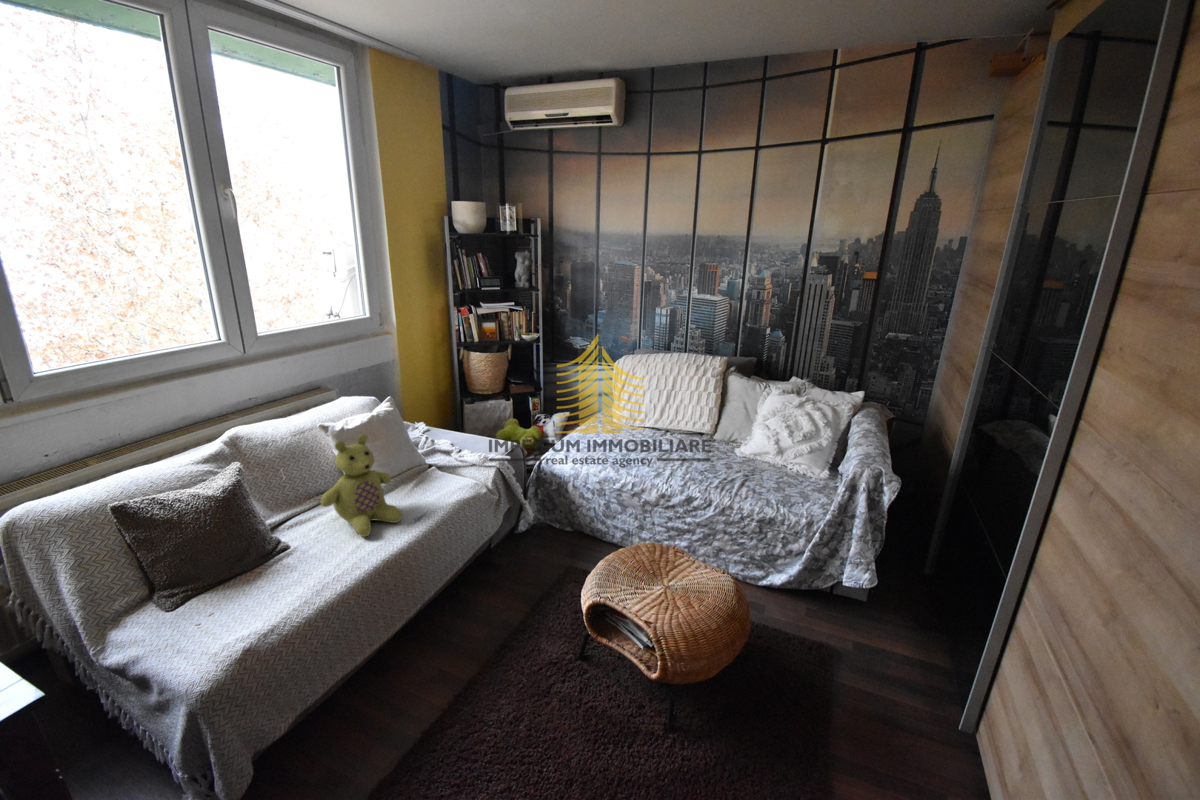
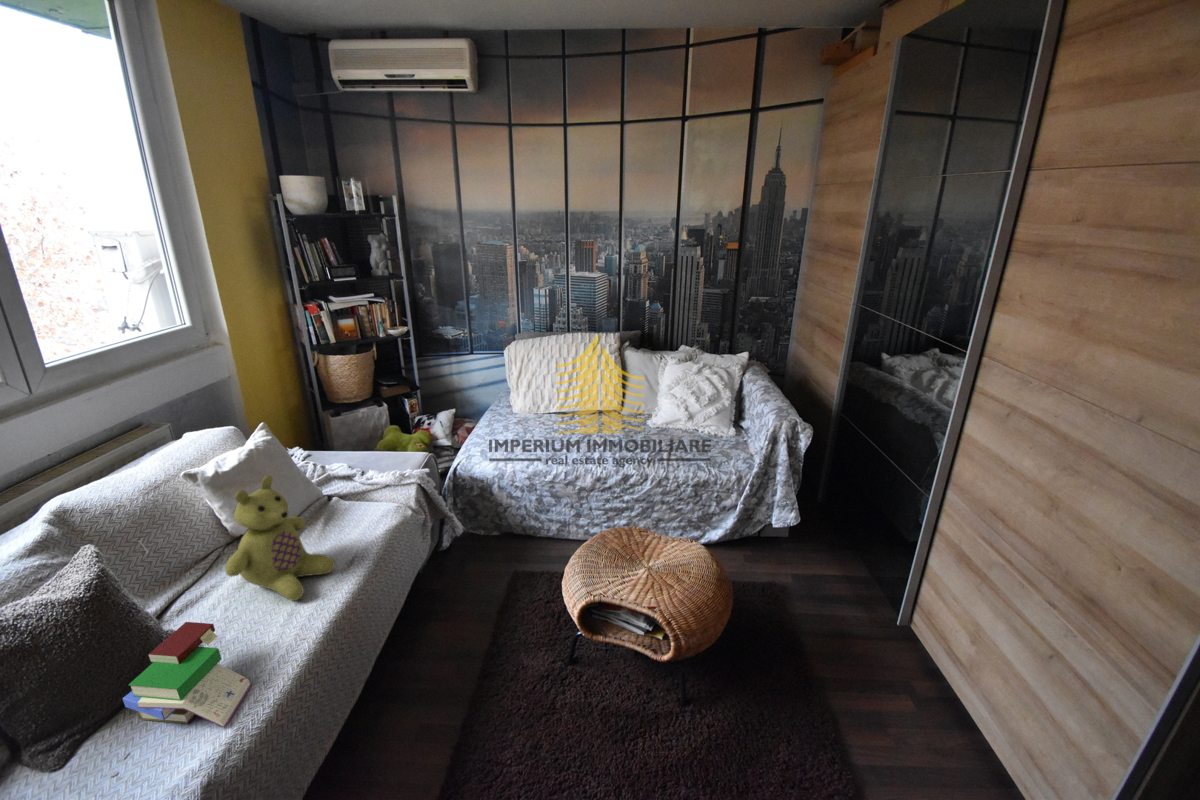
book: none [225,530,306,613] -> present [123,622,252,728]

